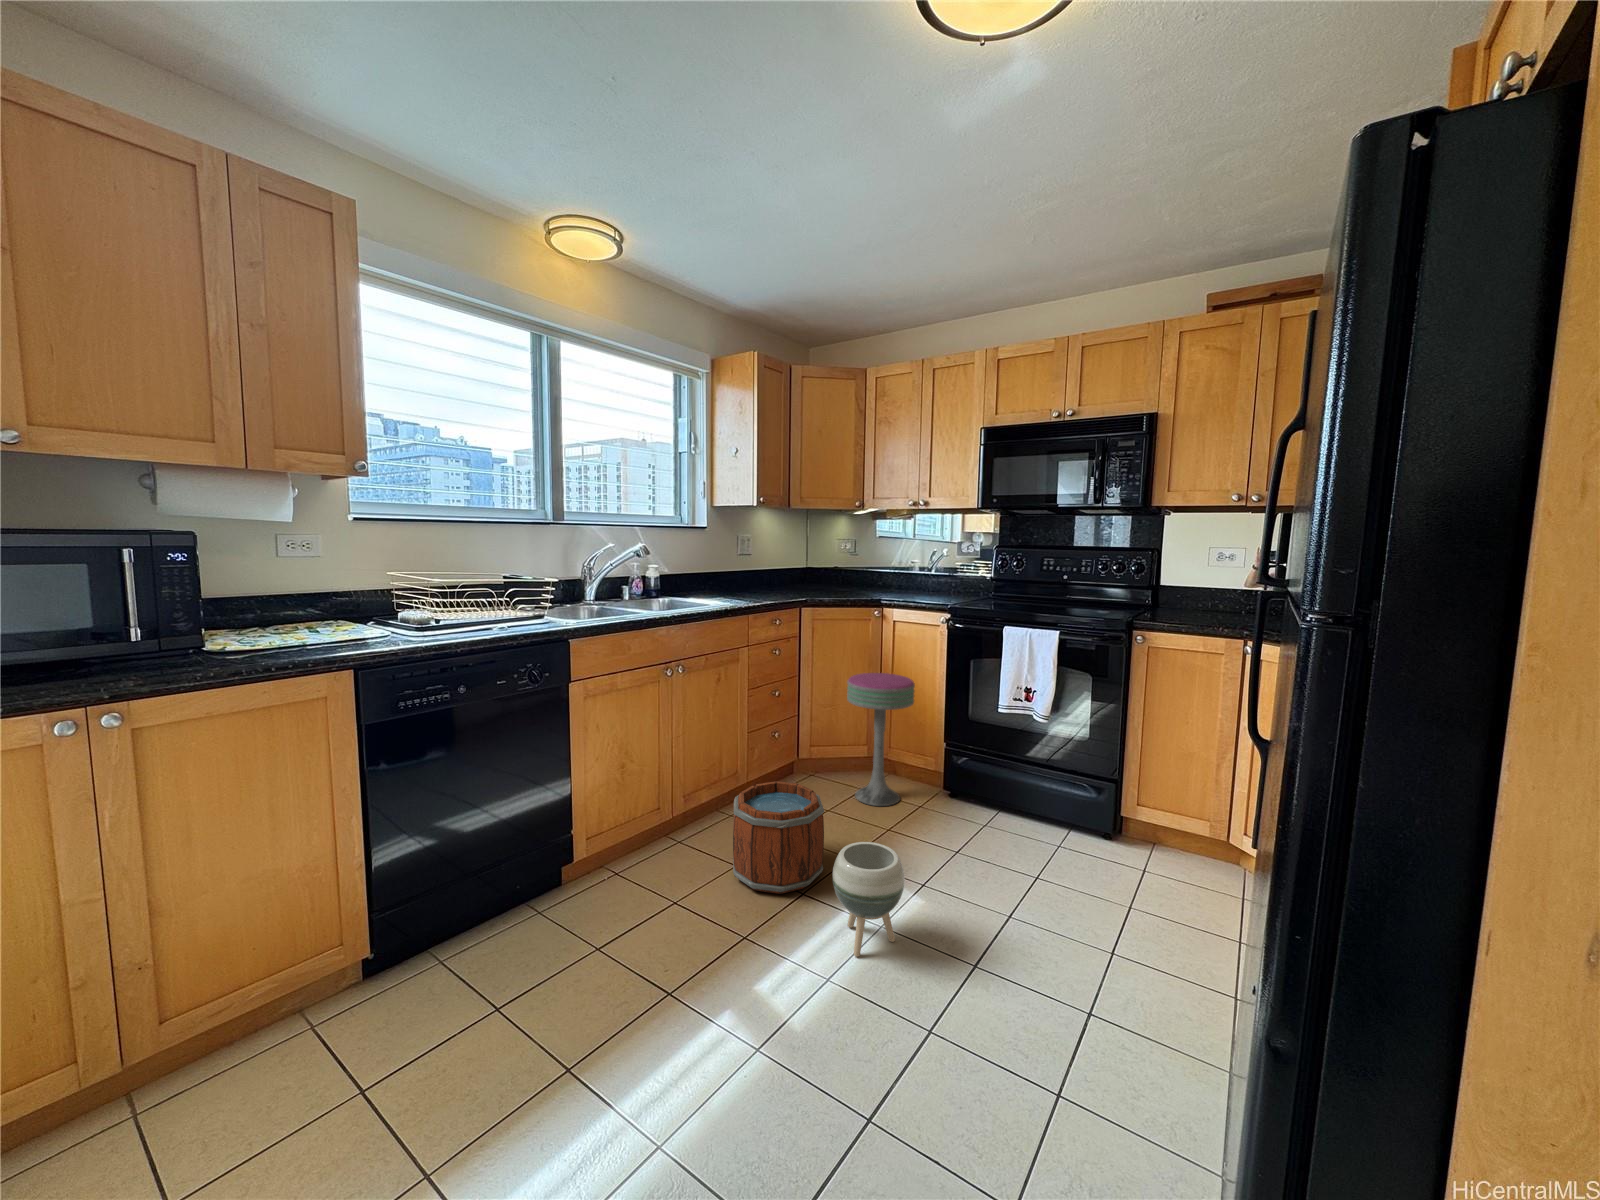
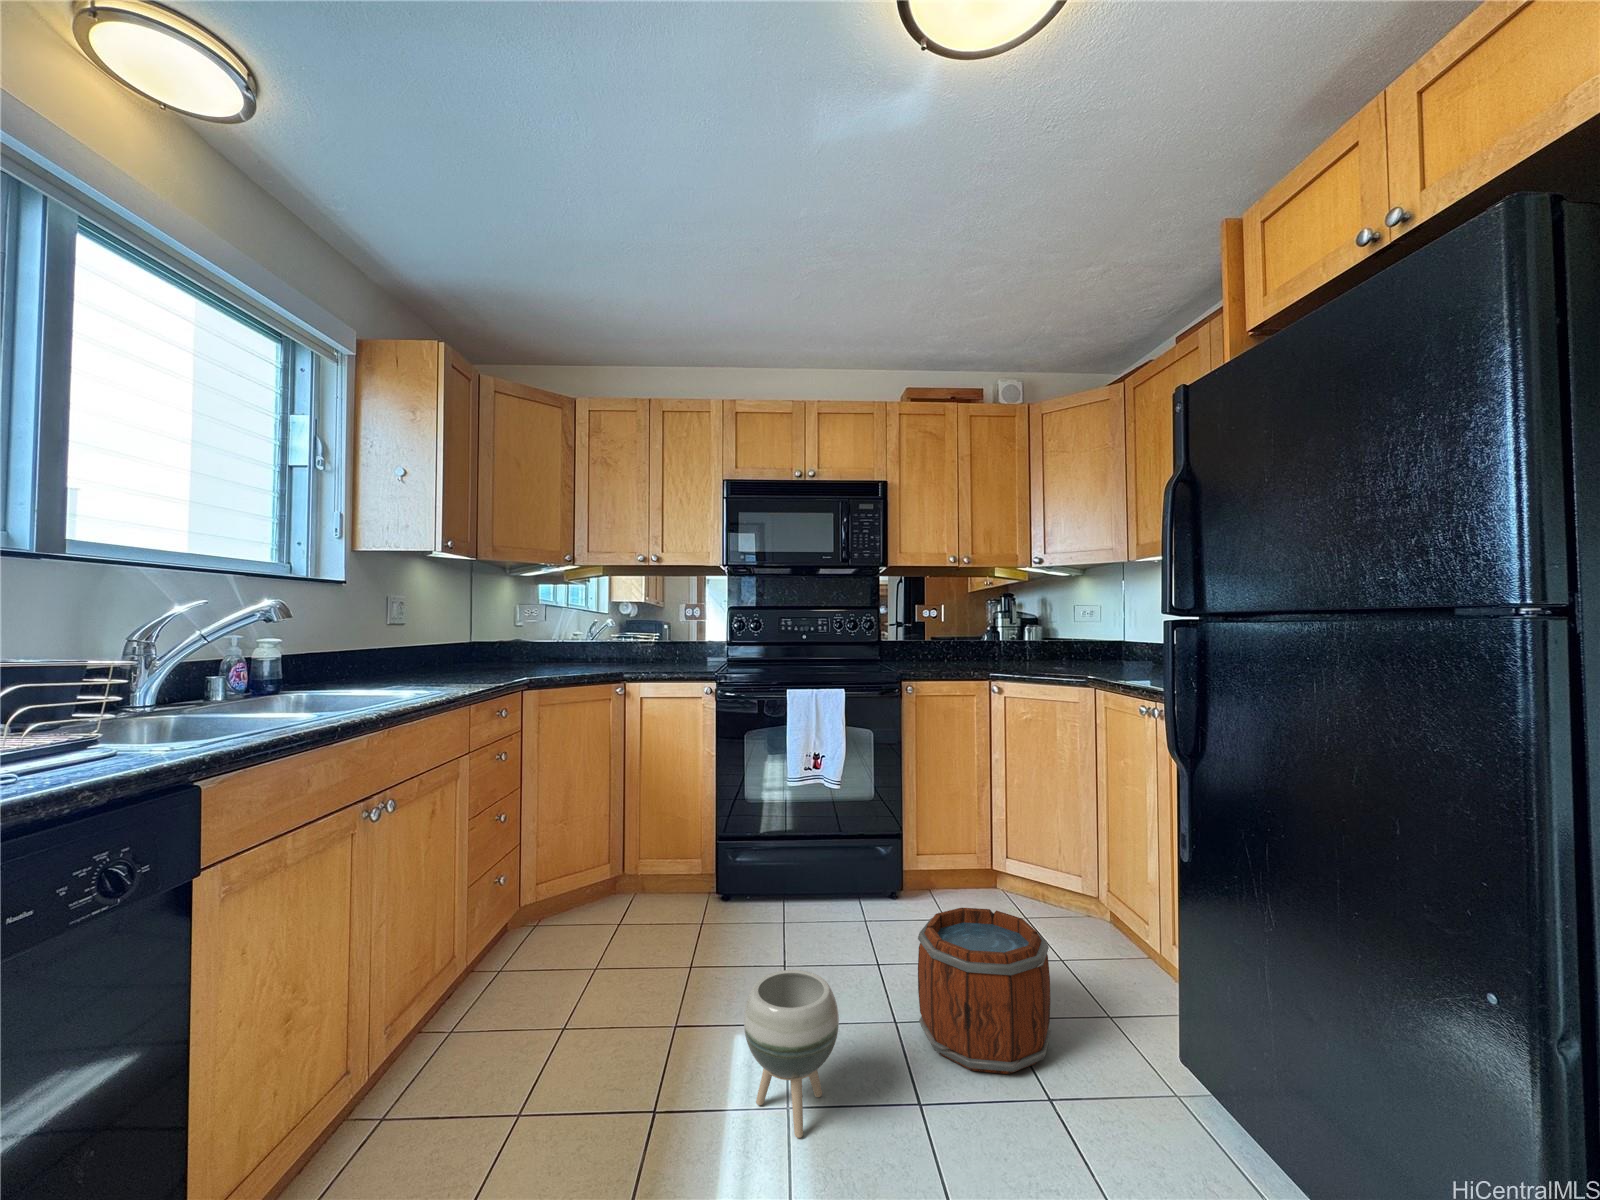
bar stool: present [847,673,915,806] -> none [606,765,693,943]
bucket: present [733,781,824,894] -> present [918,908,1051,1074]

